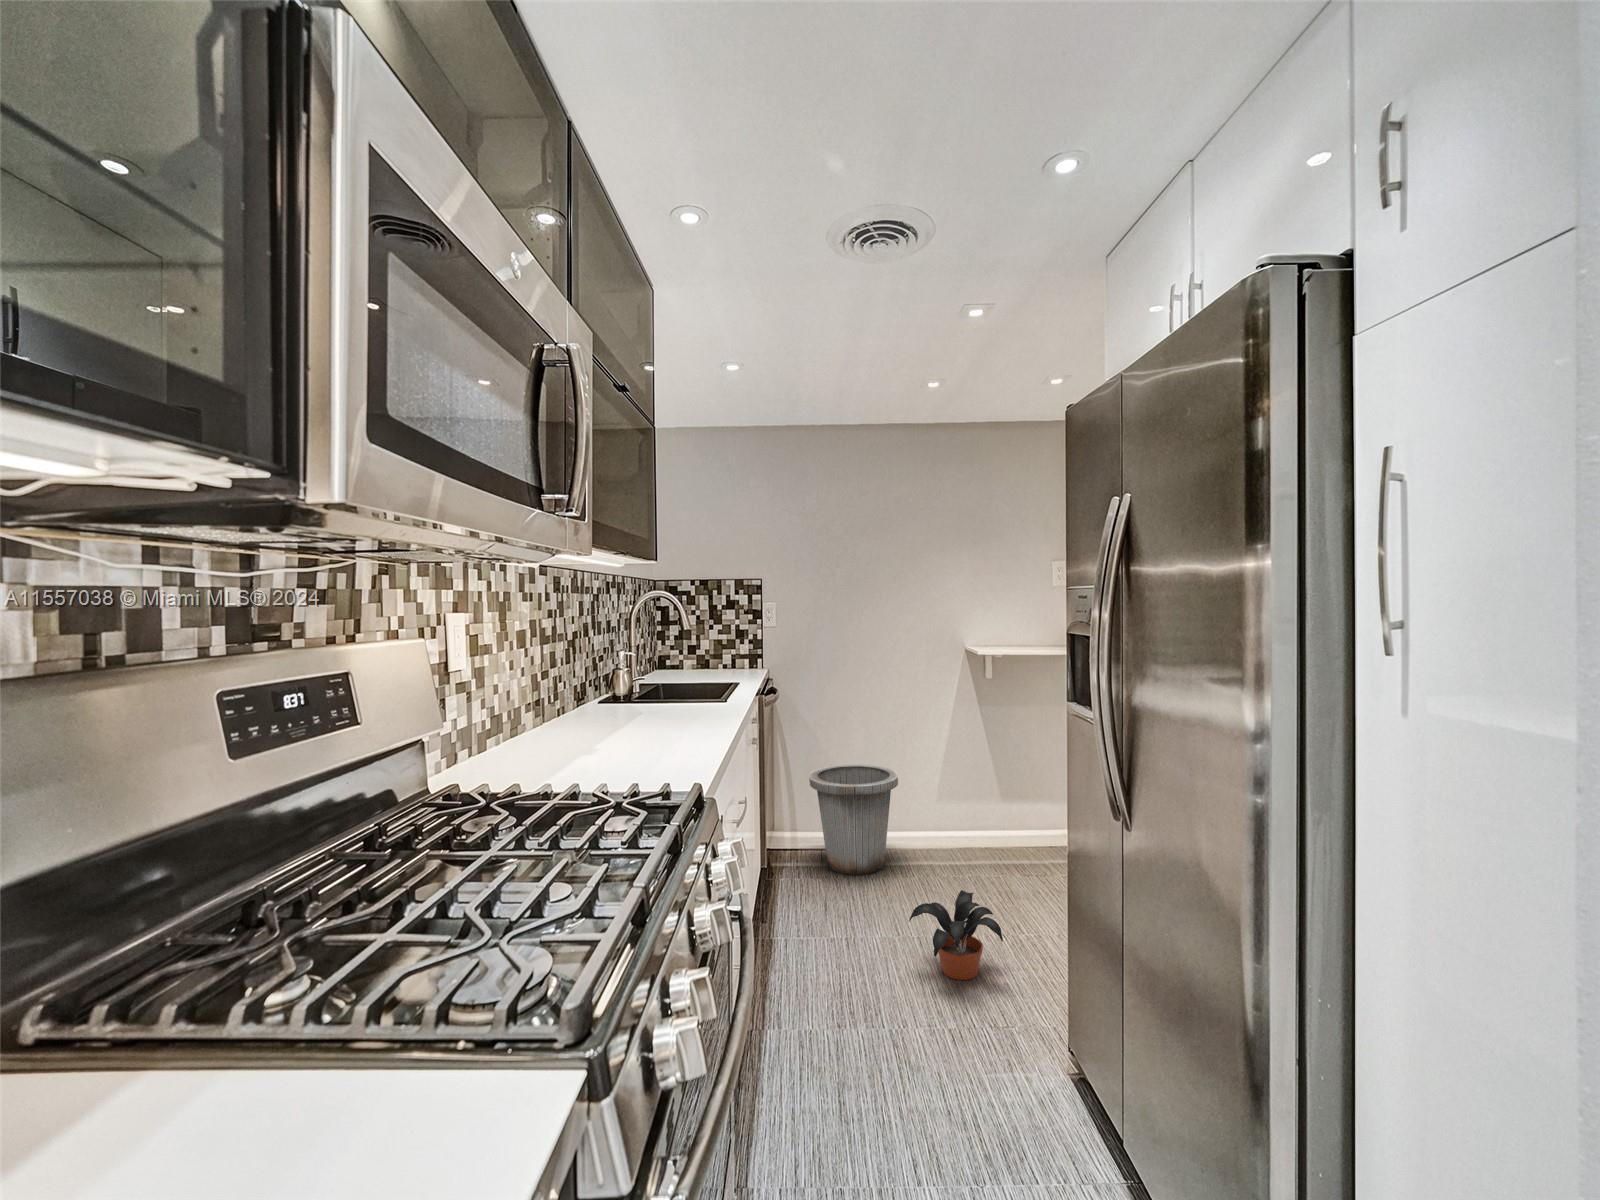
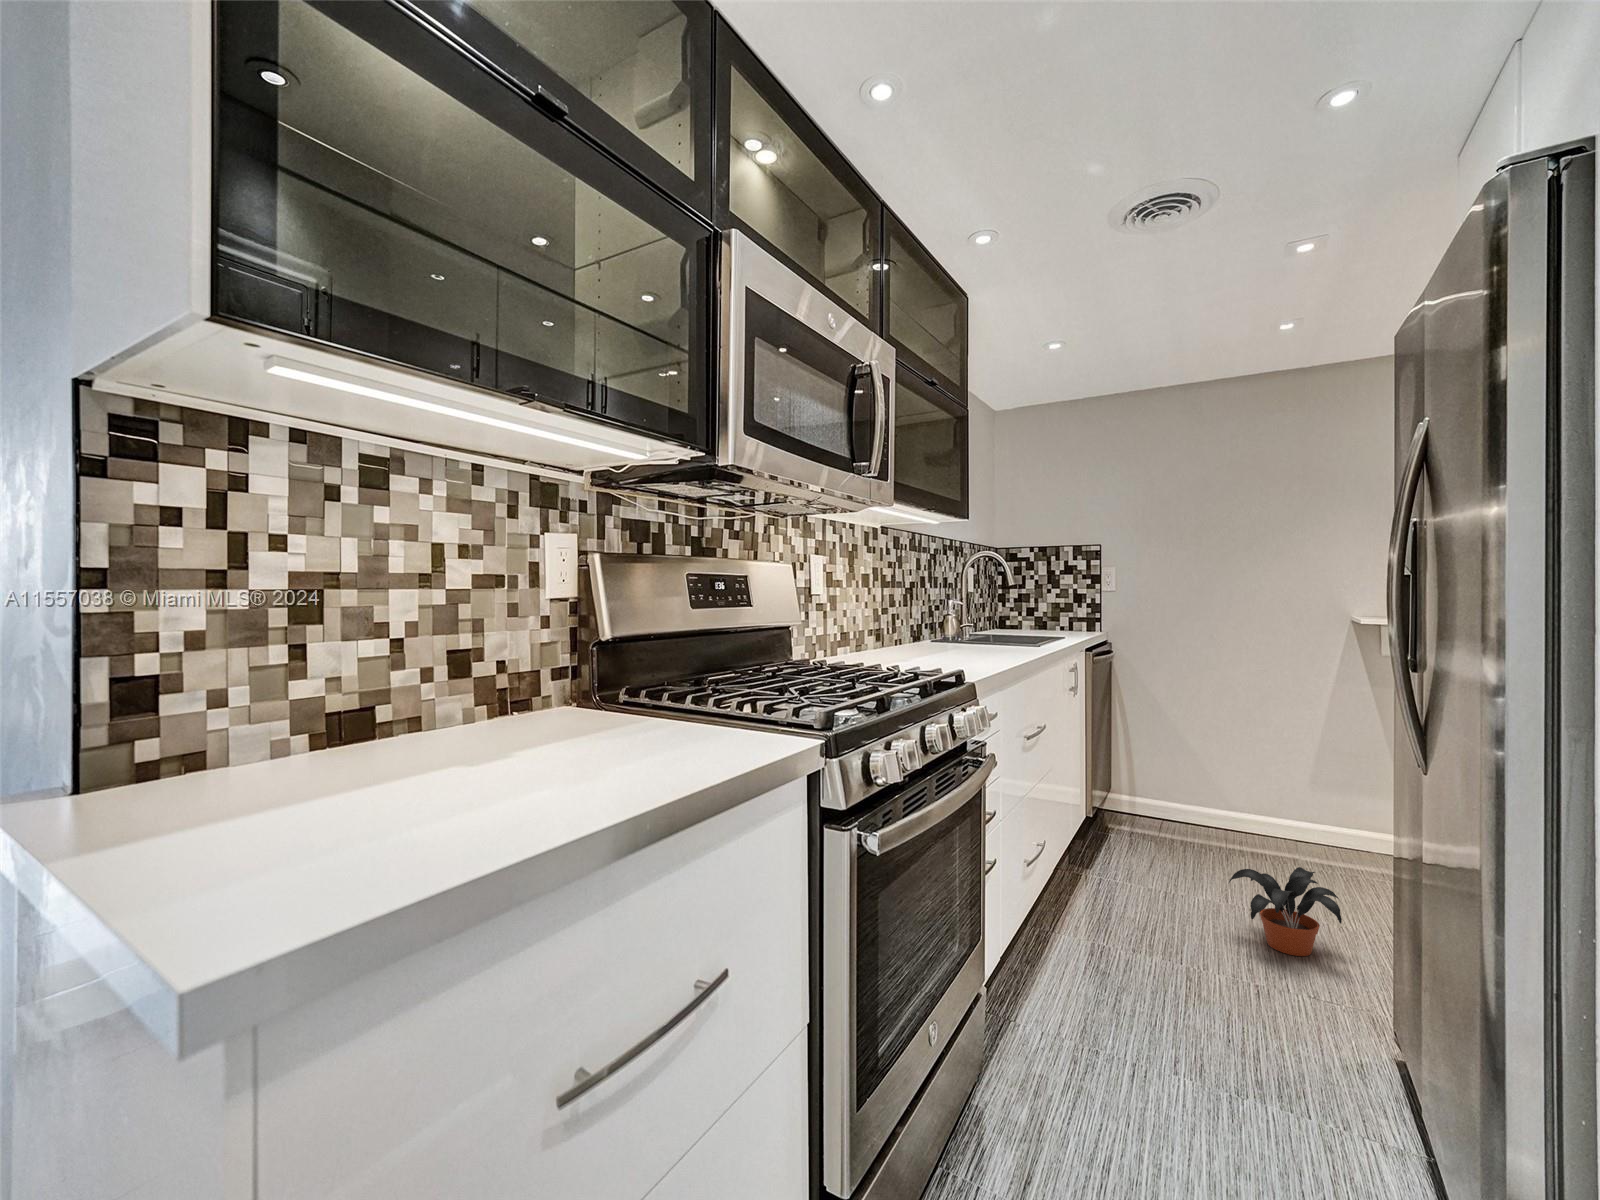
trash can: present [809,765,898,875] -> none [1144,737,1252,850]

